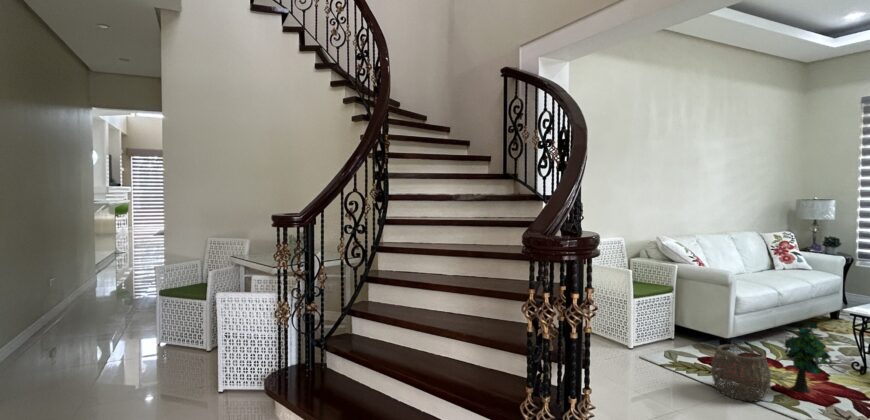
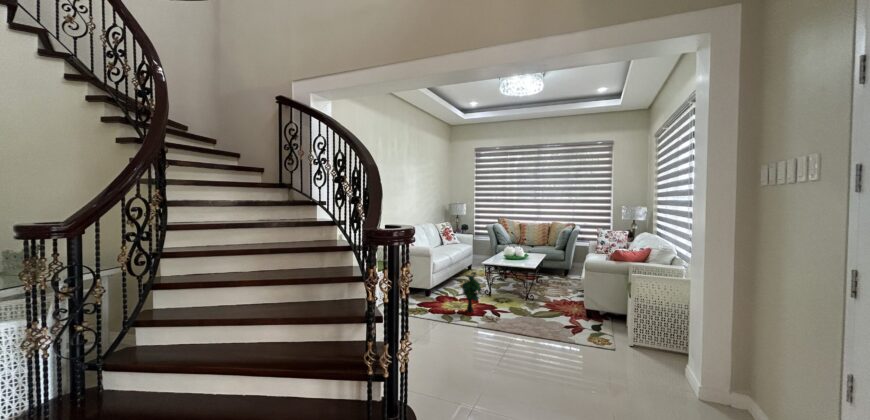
woven basket: present [711,345,771,401] -> none [429,292,460,325]

